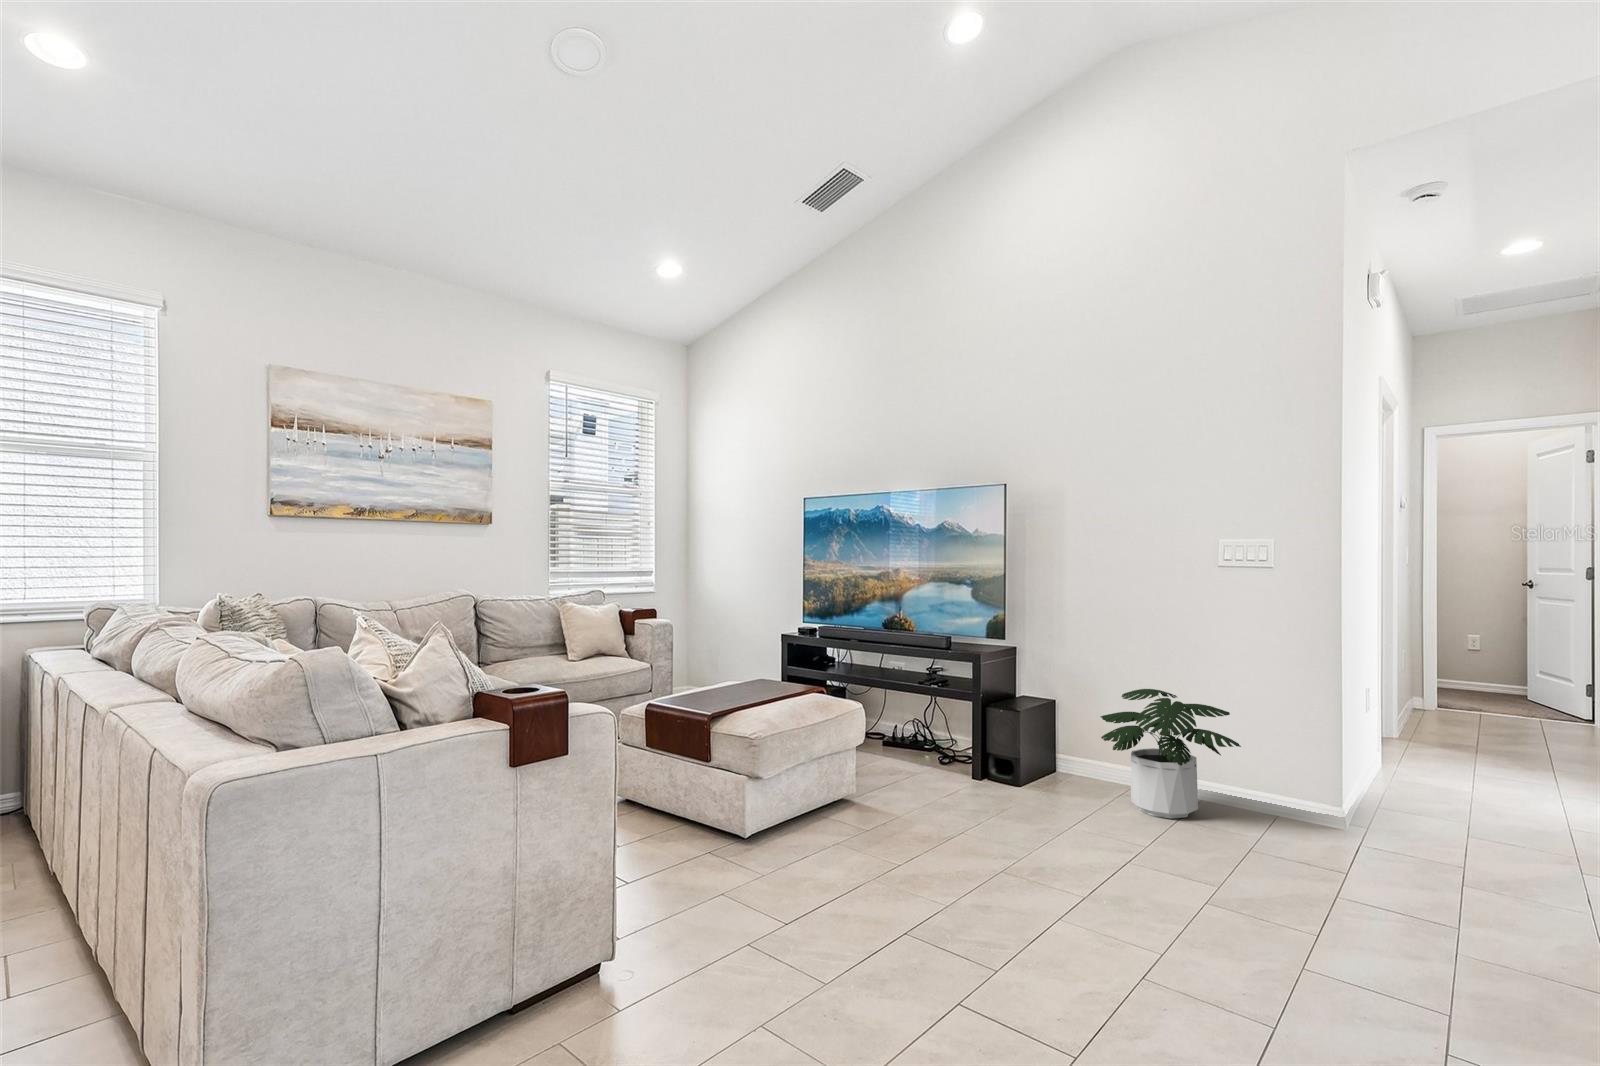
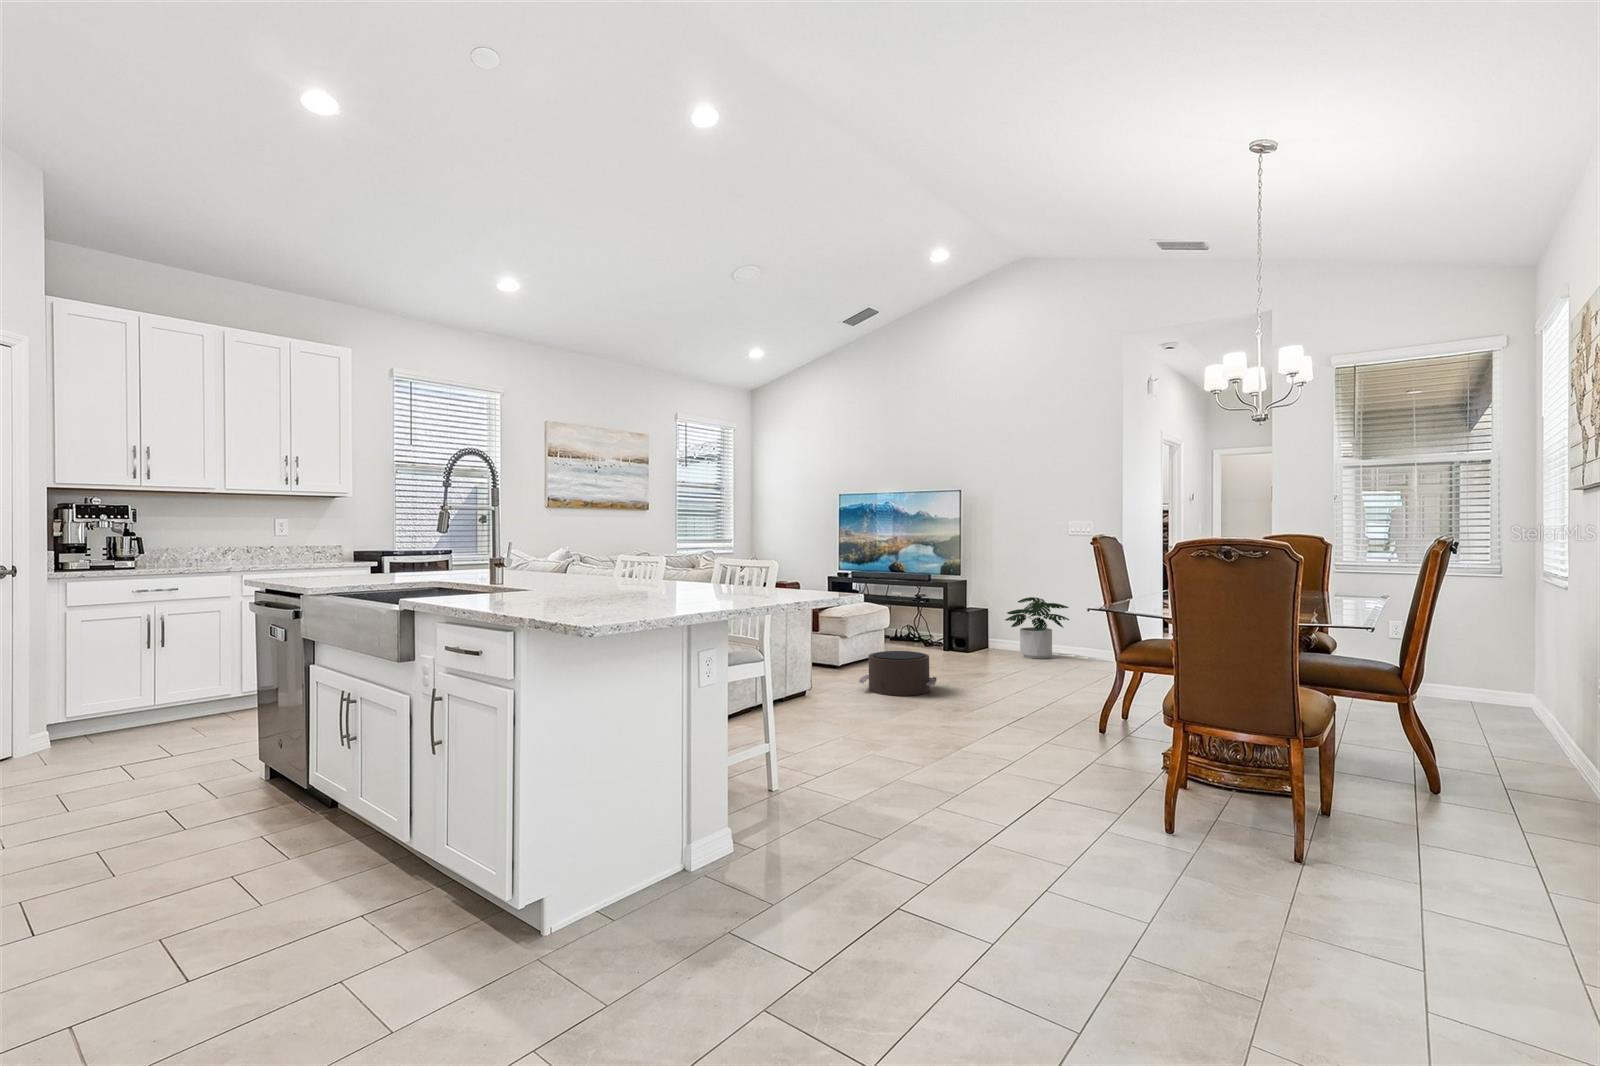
pouf: none [751,855,957,1016] -> present [859,651,937,696]

